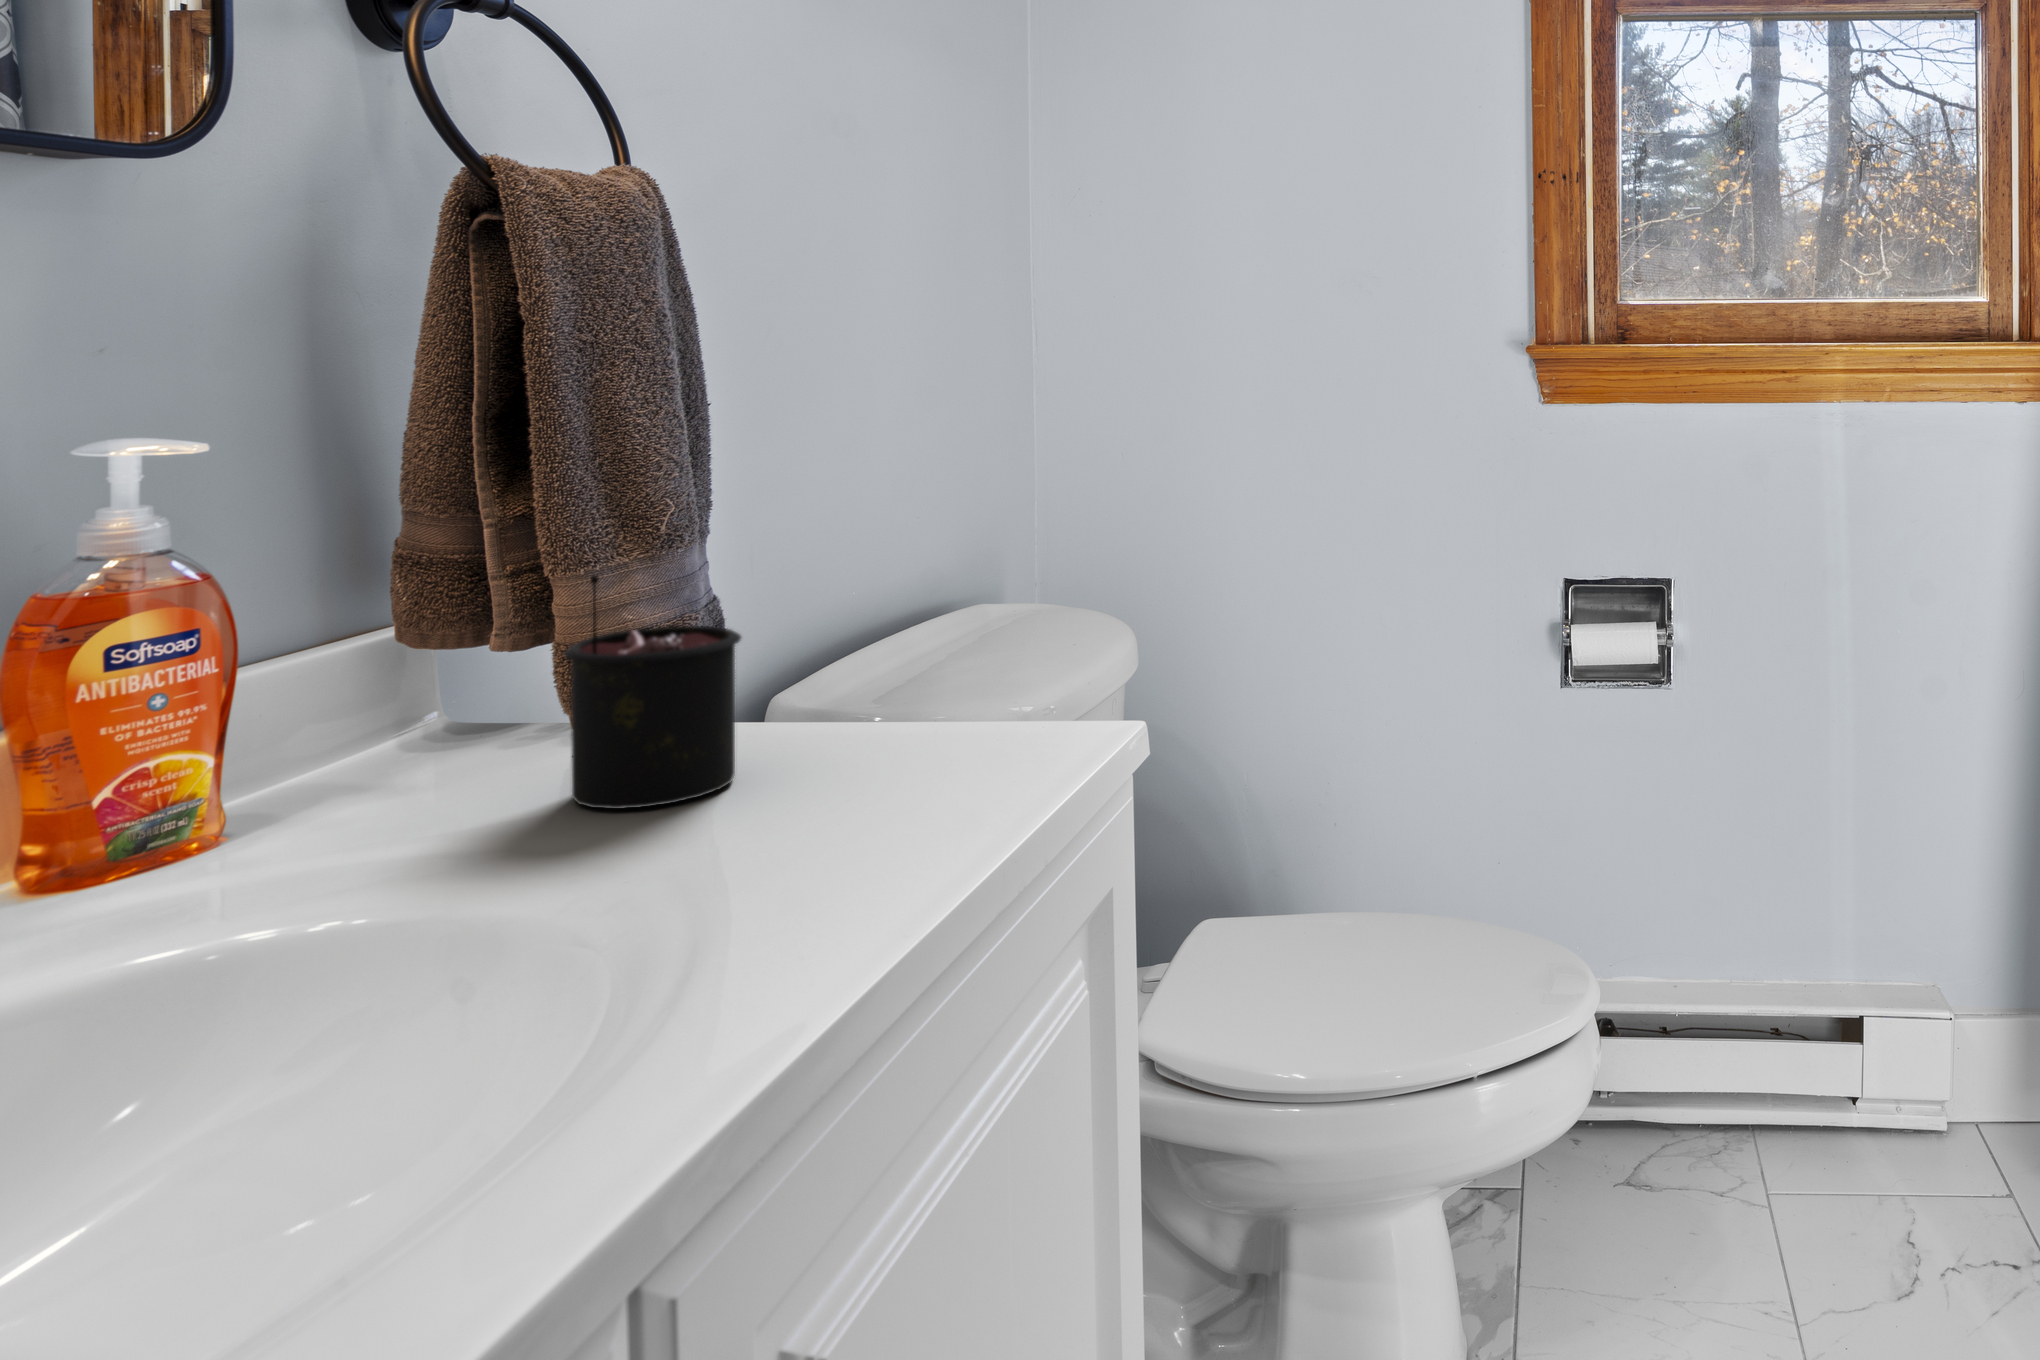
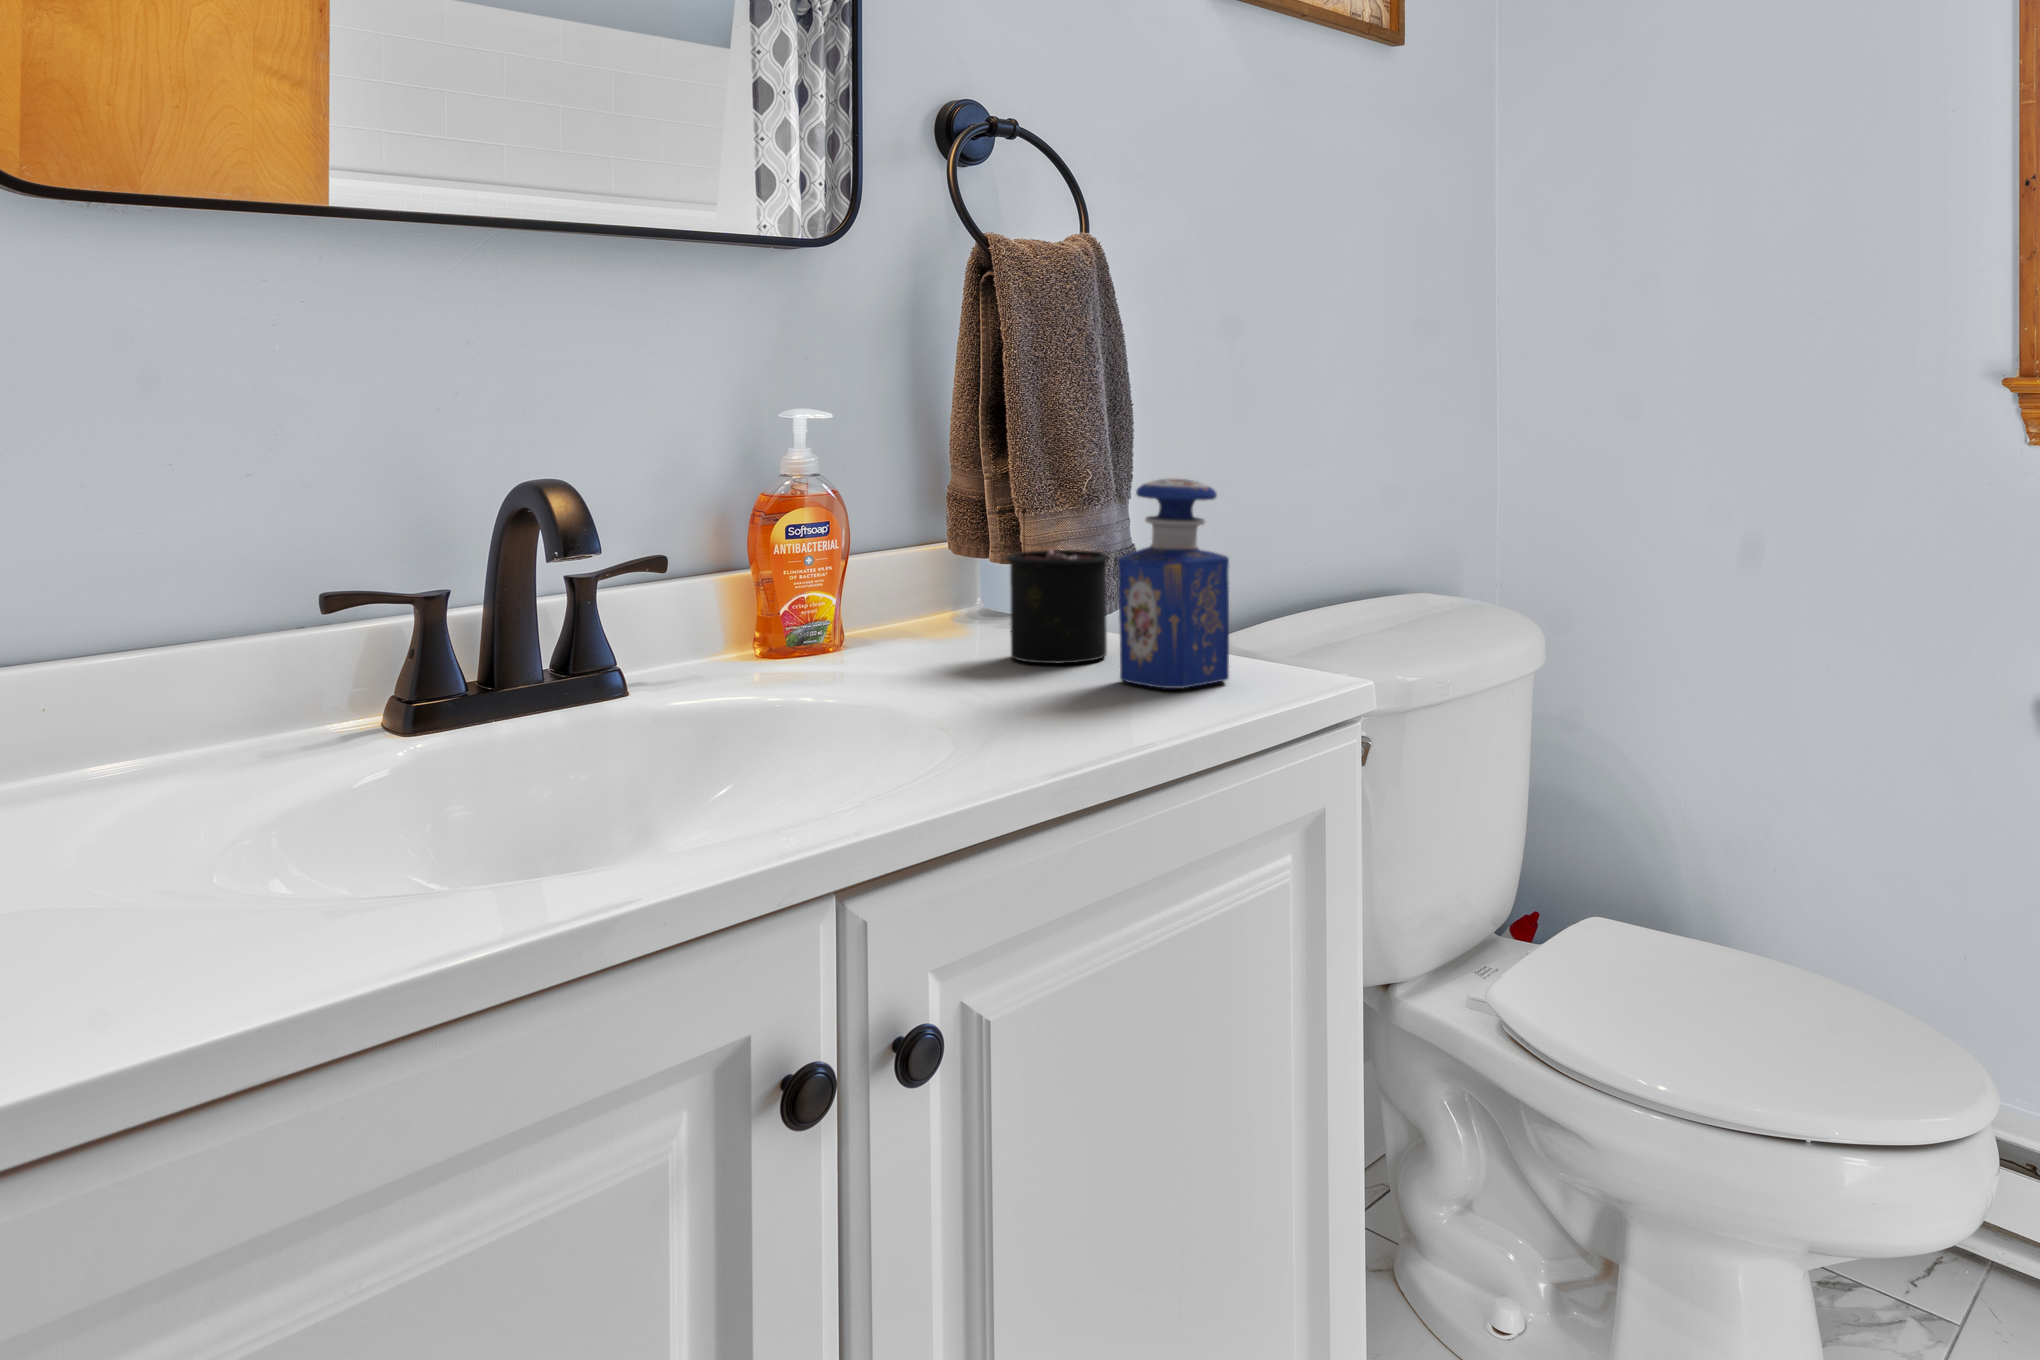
perfume bottle: none [798,526,970,829] -> present [1118,479,1229,688]

